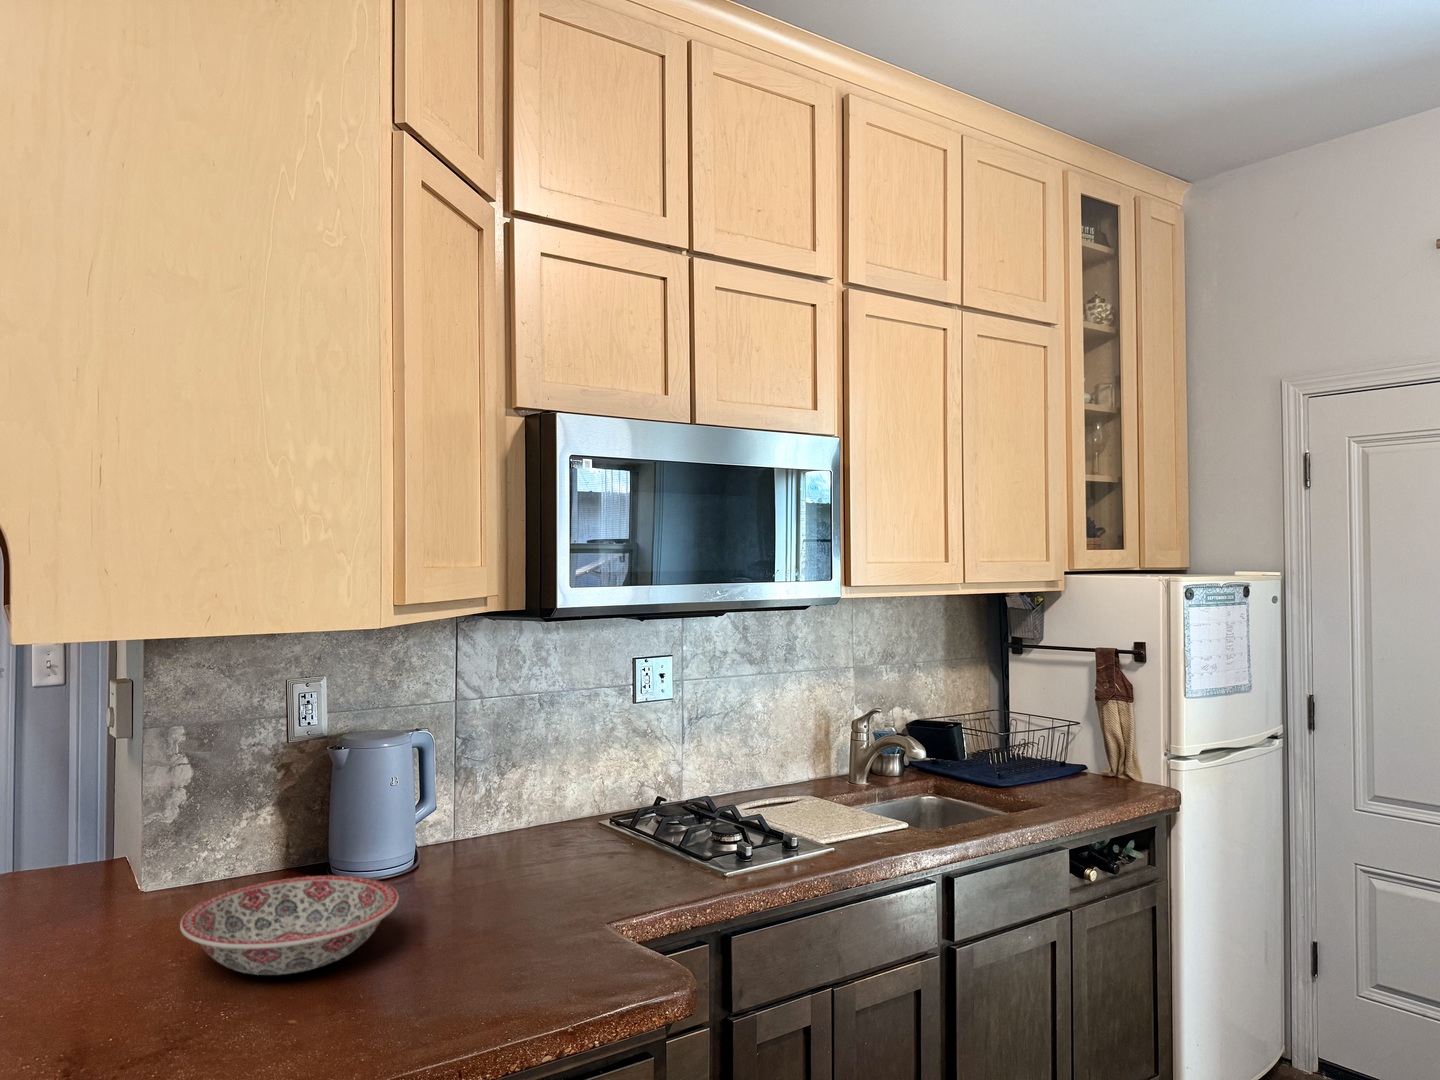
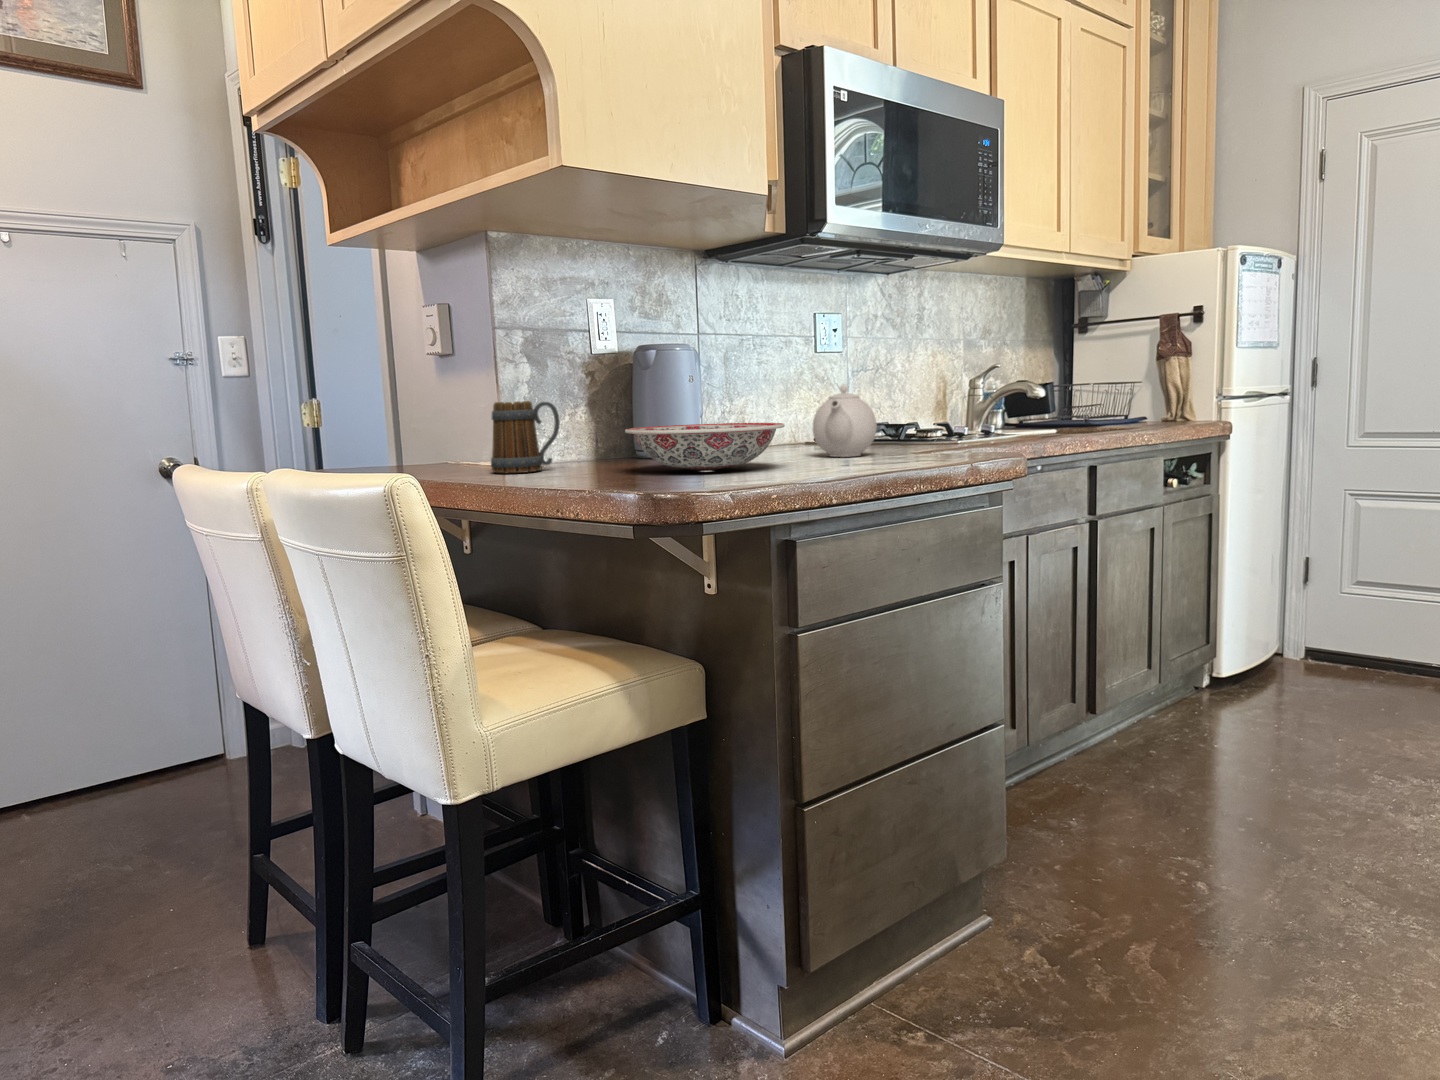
teapot: none [503,816,585,912] -> present [813,385,877,457]
mug: none [78,832,178,932] -> present [491,401,560,473]

